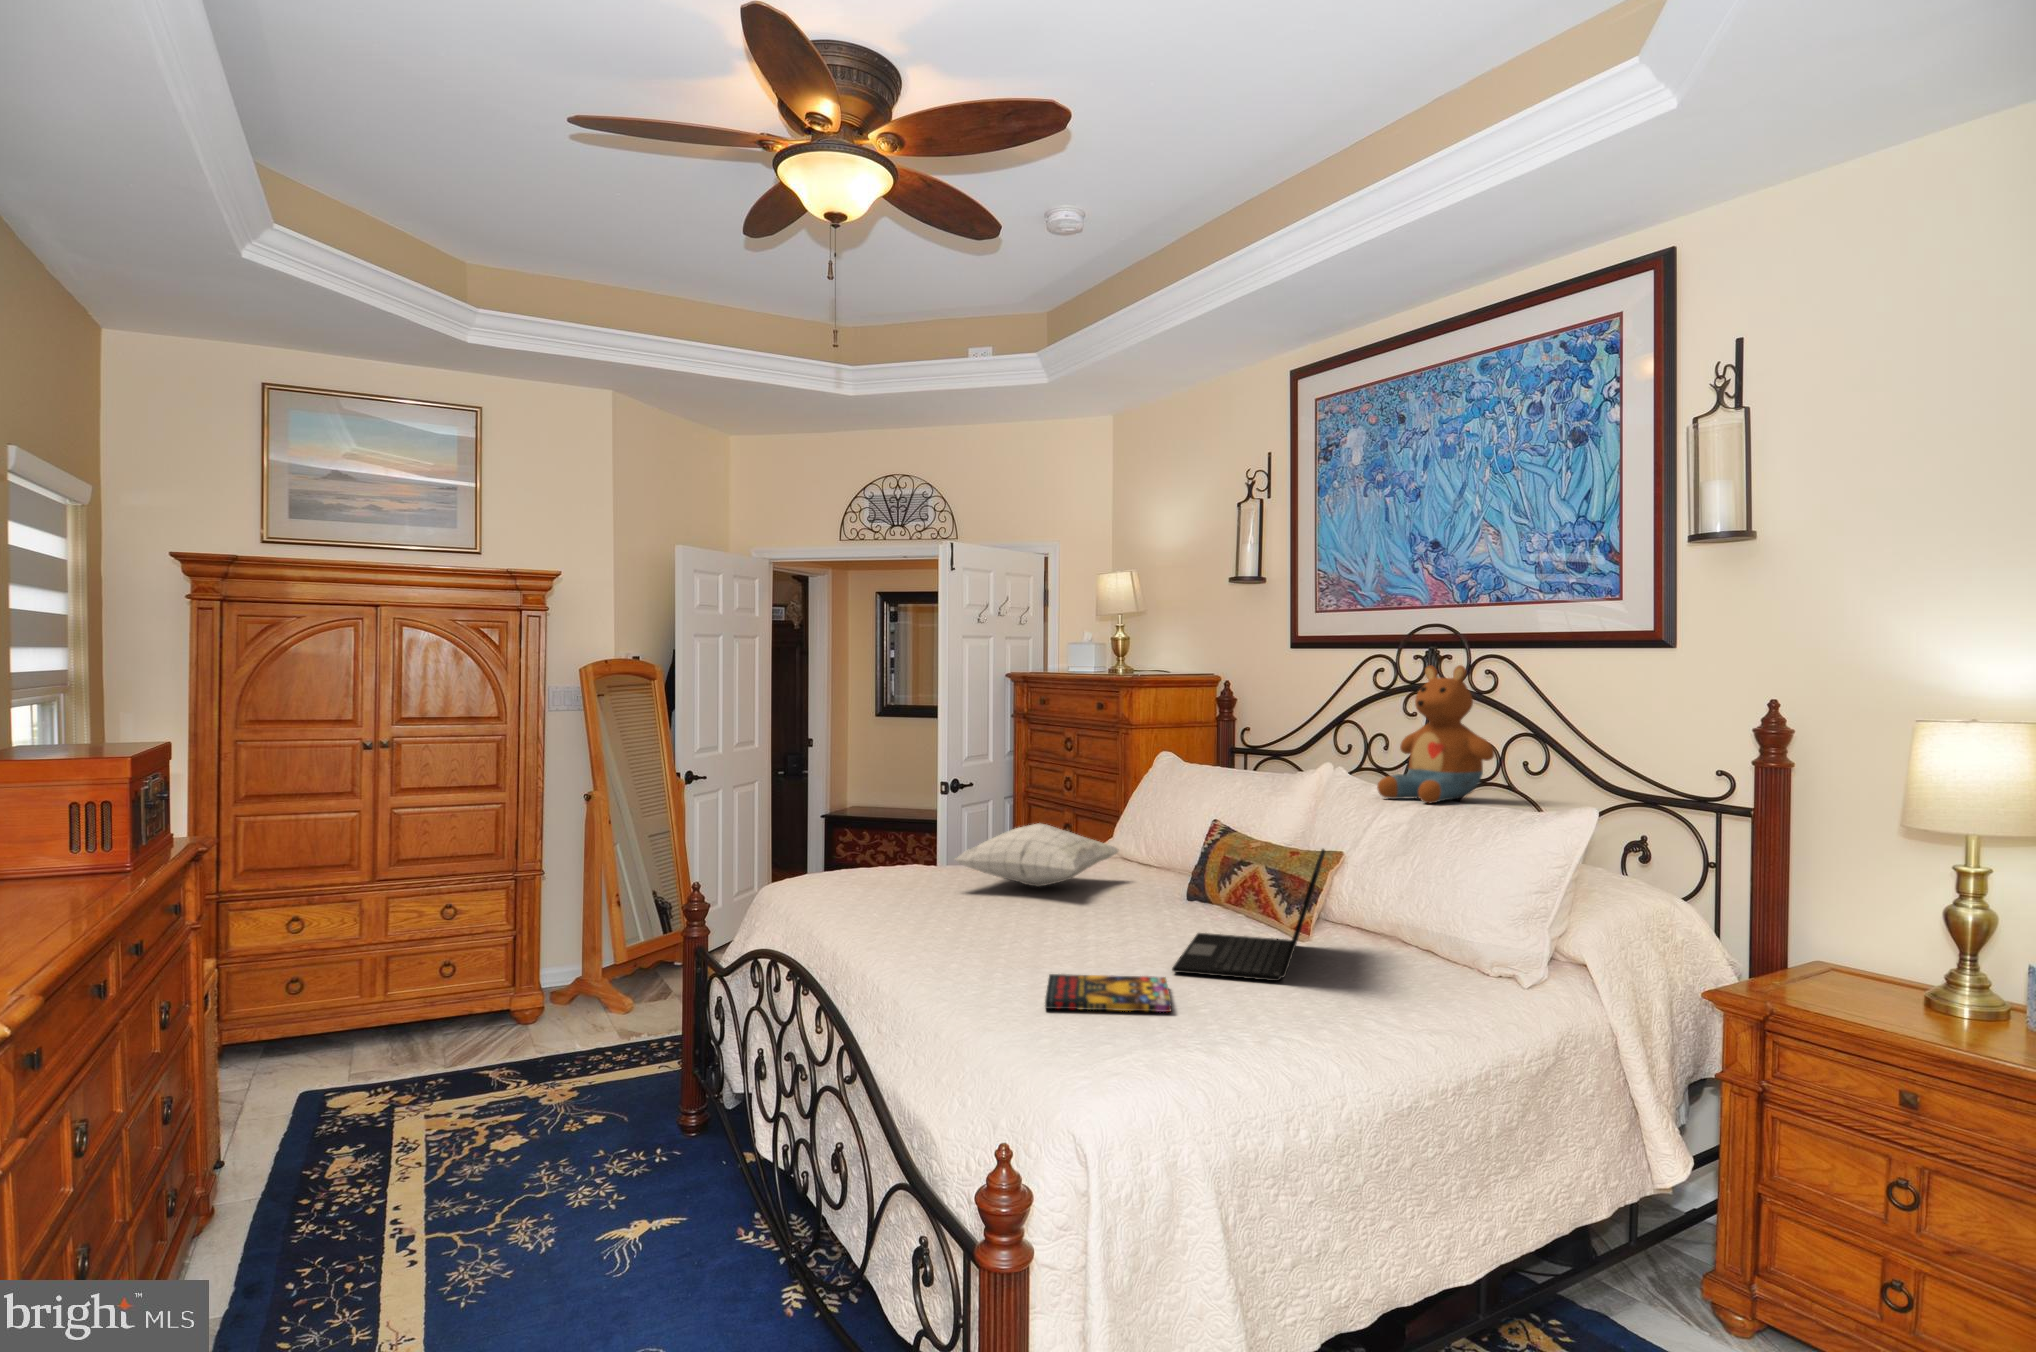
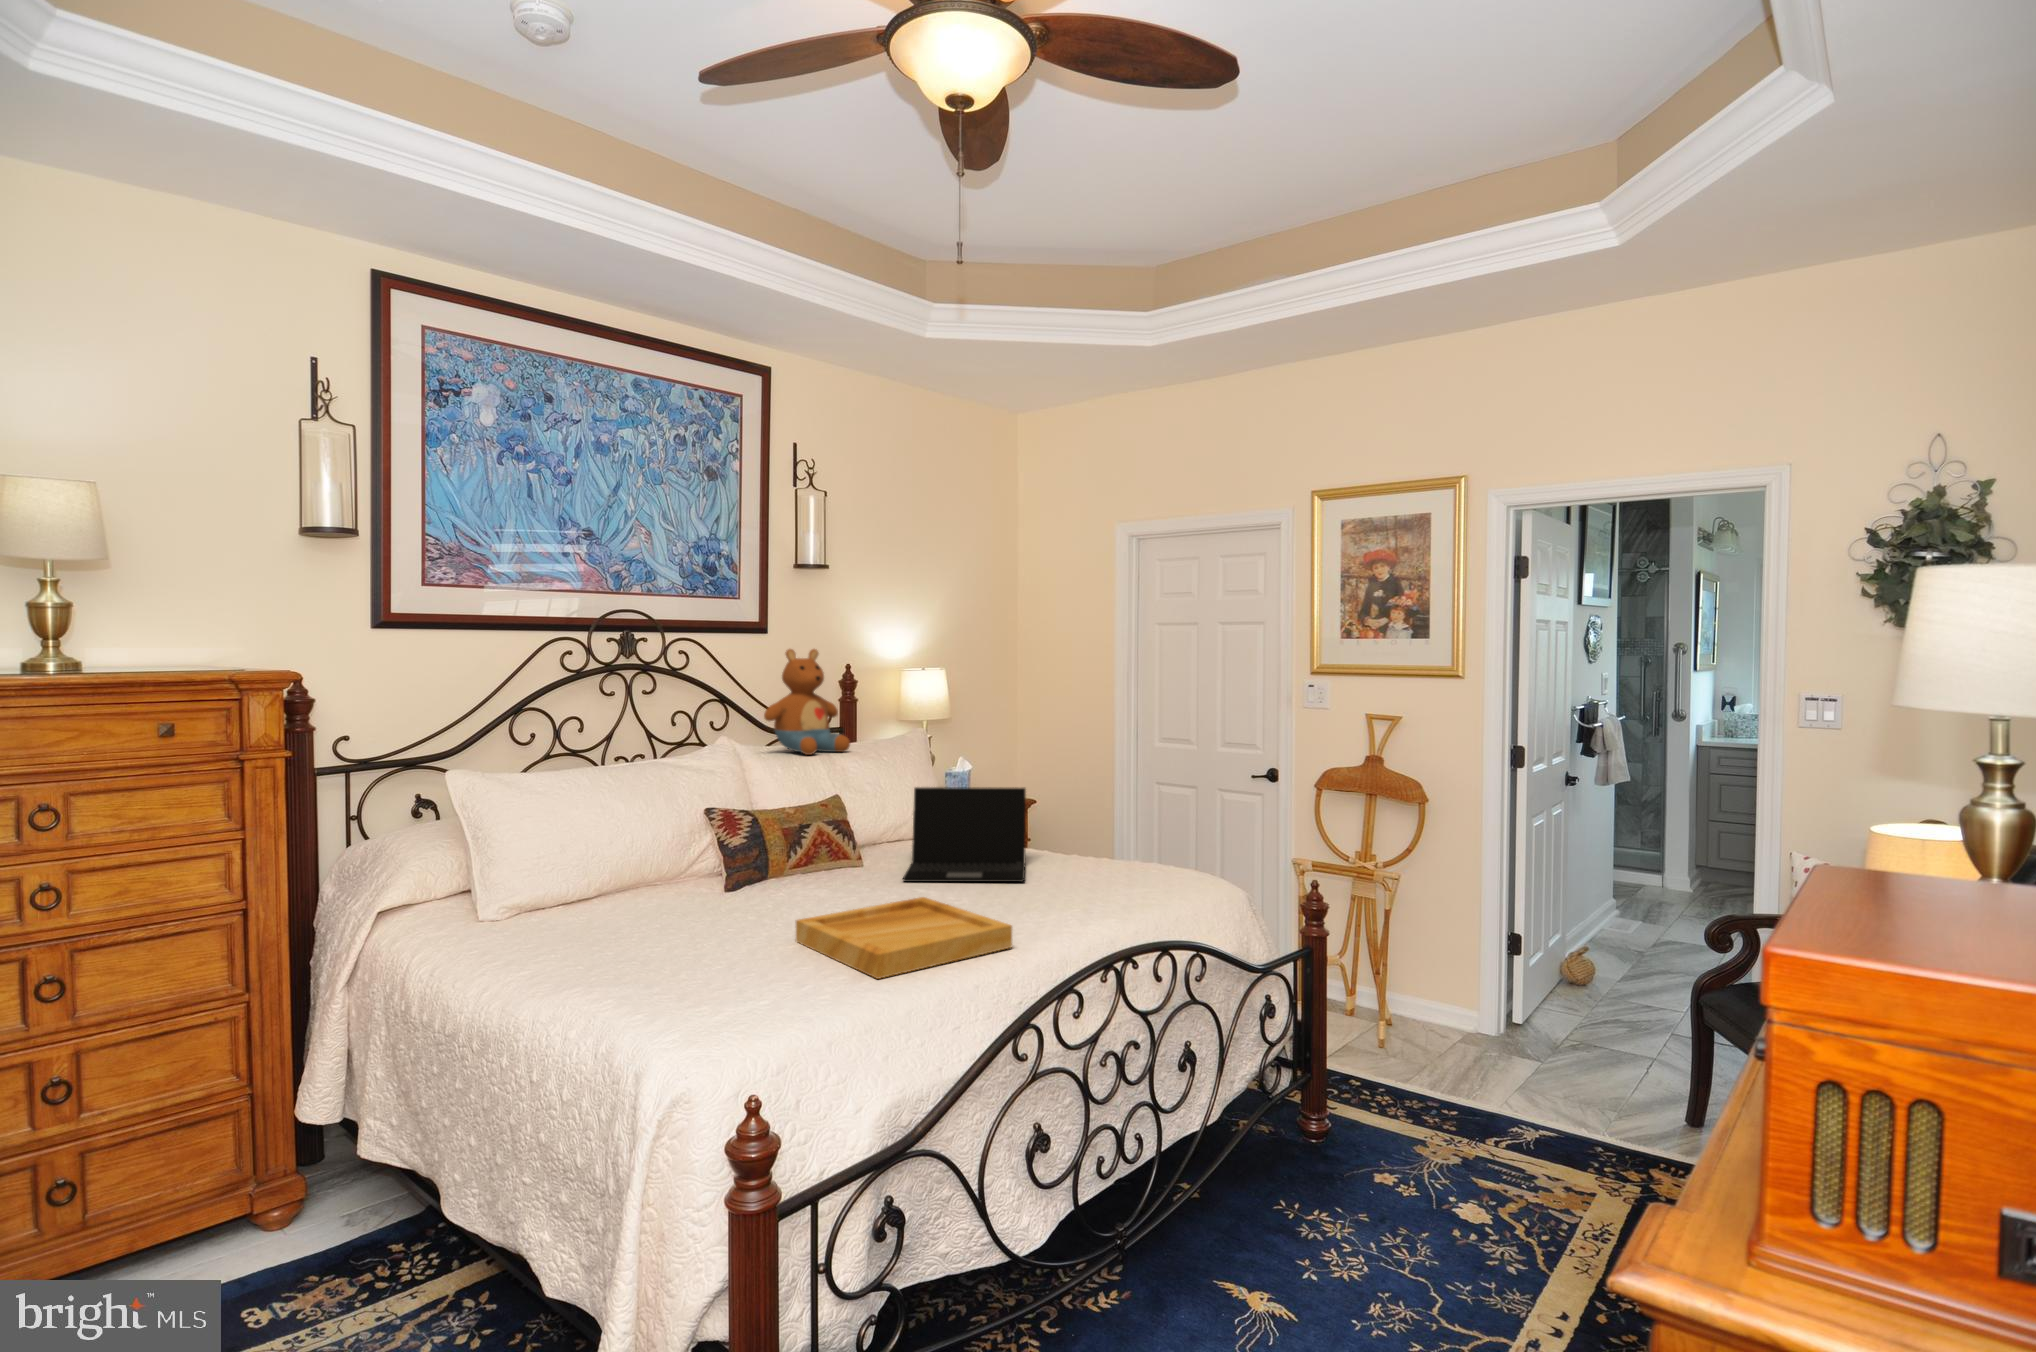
pillow: present [956,823,1119,887] -> none [538,852,773,933]
tray: none [859,889,1036,947] -> present [796,897,1012,979]
book: present [1045,974,1171,1012] -> none [1060,873,1149,903]

